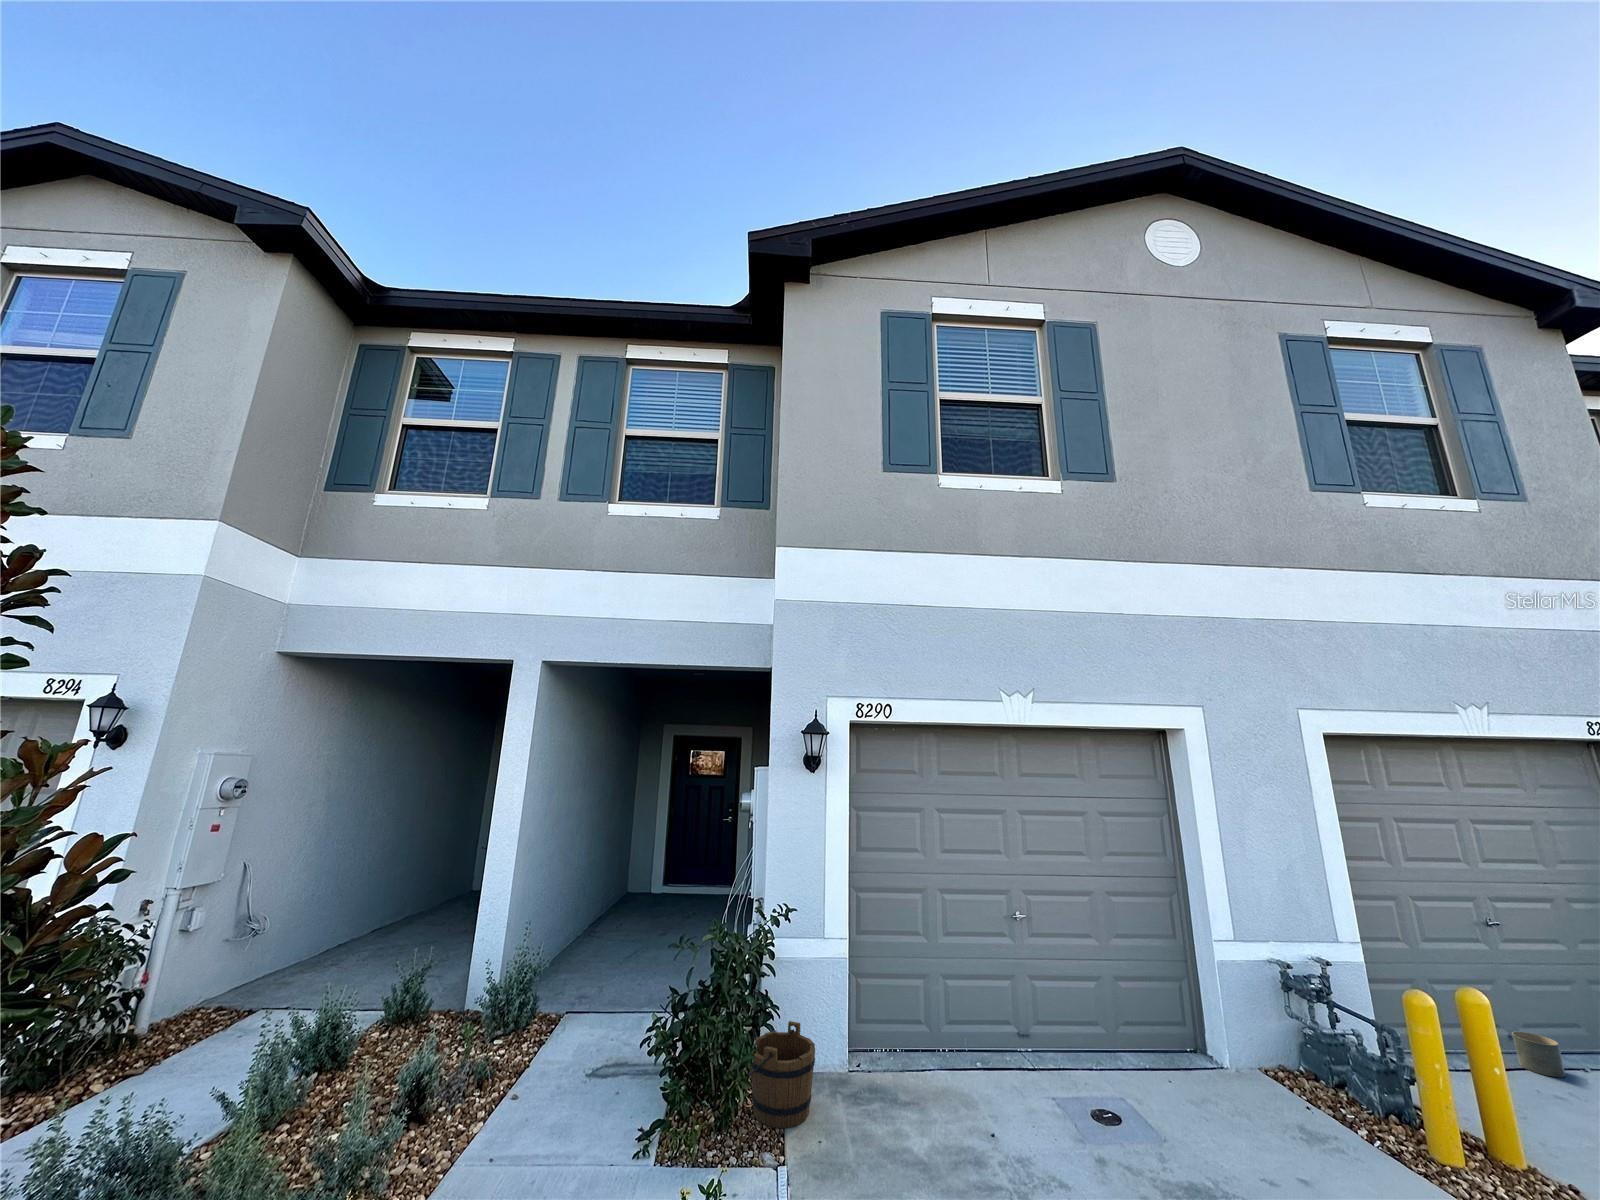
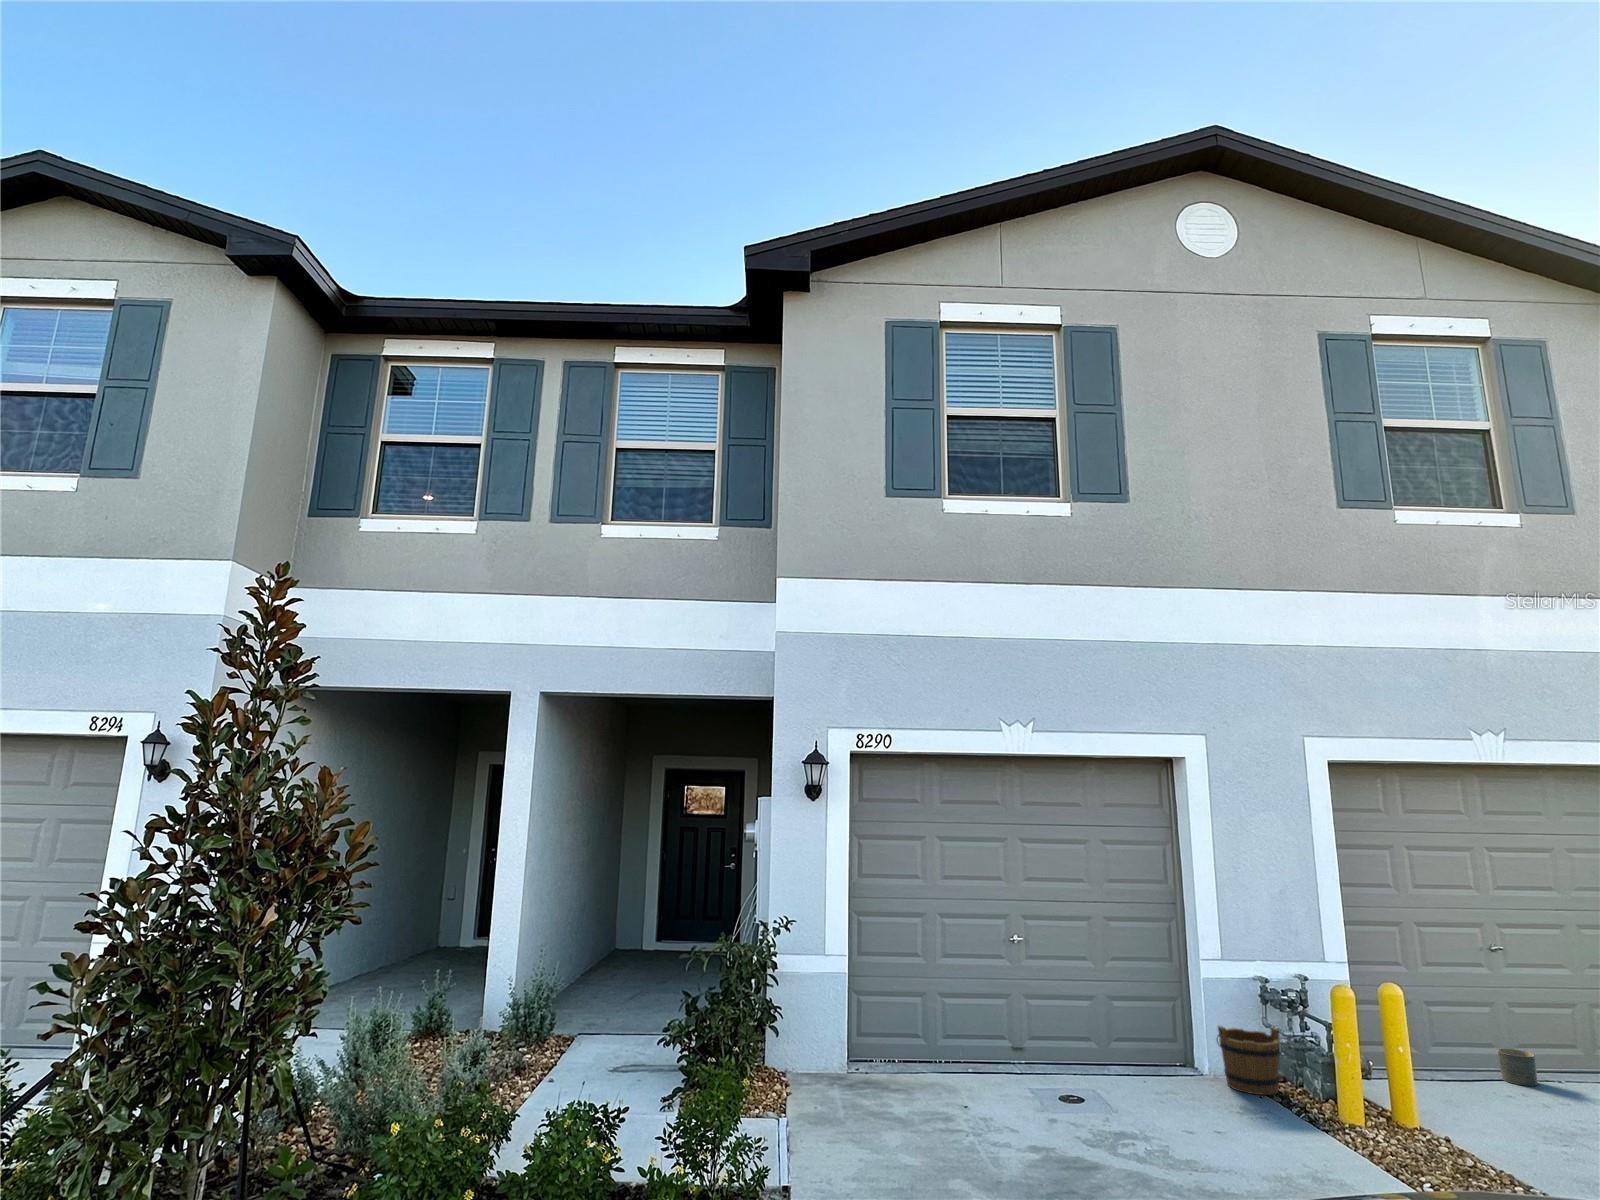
bucket: present [748,1021,815,1128] -> present [1217,1026,1280,1095]

